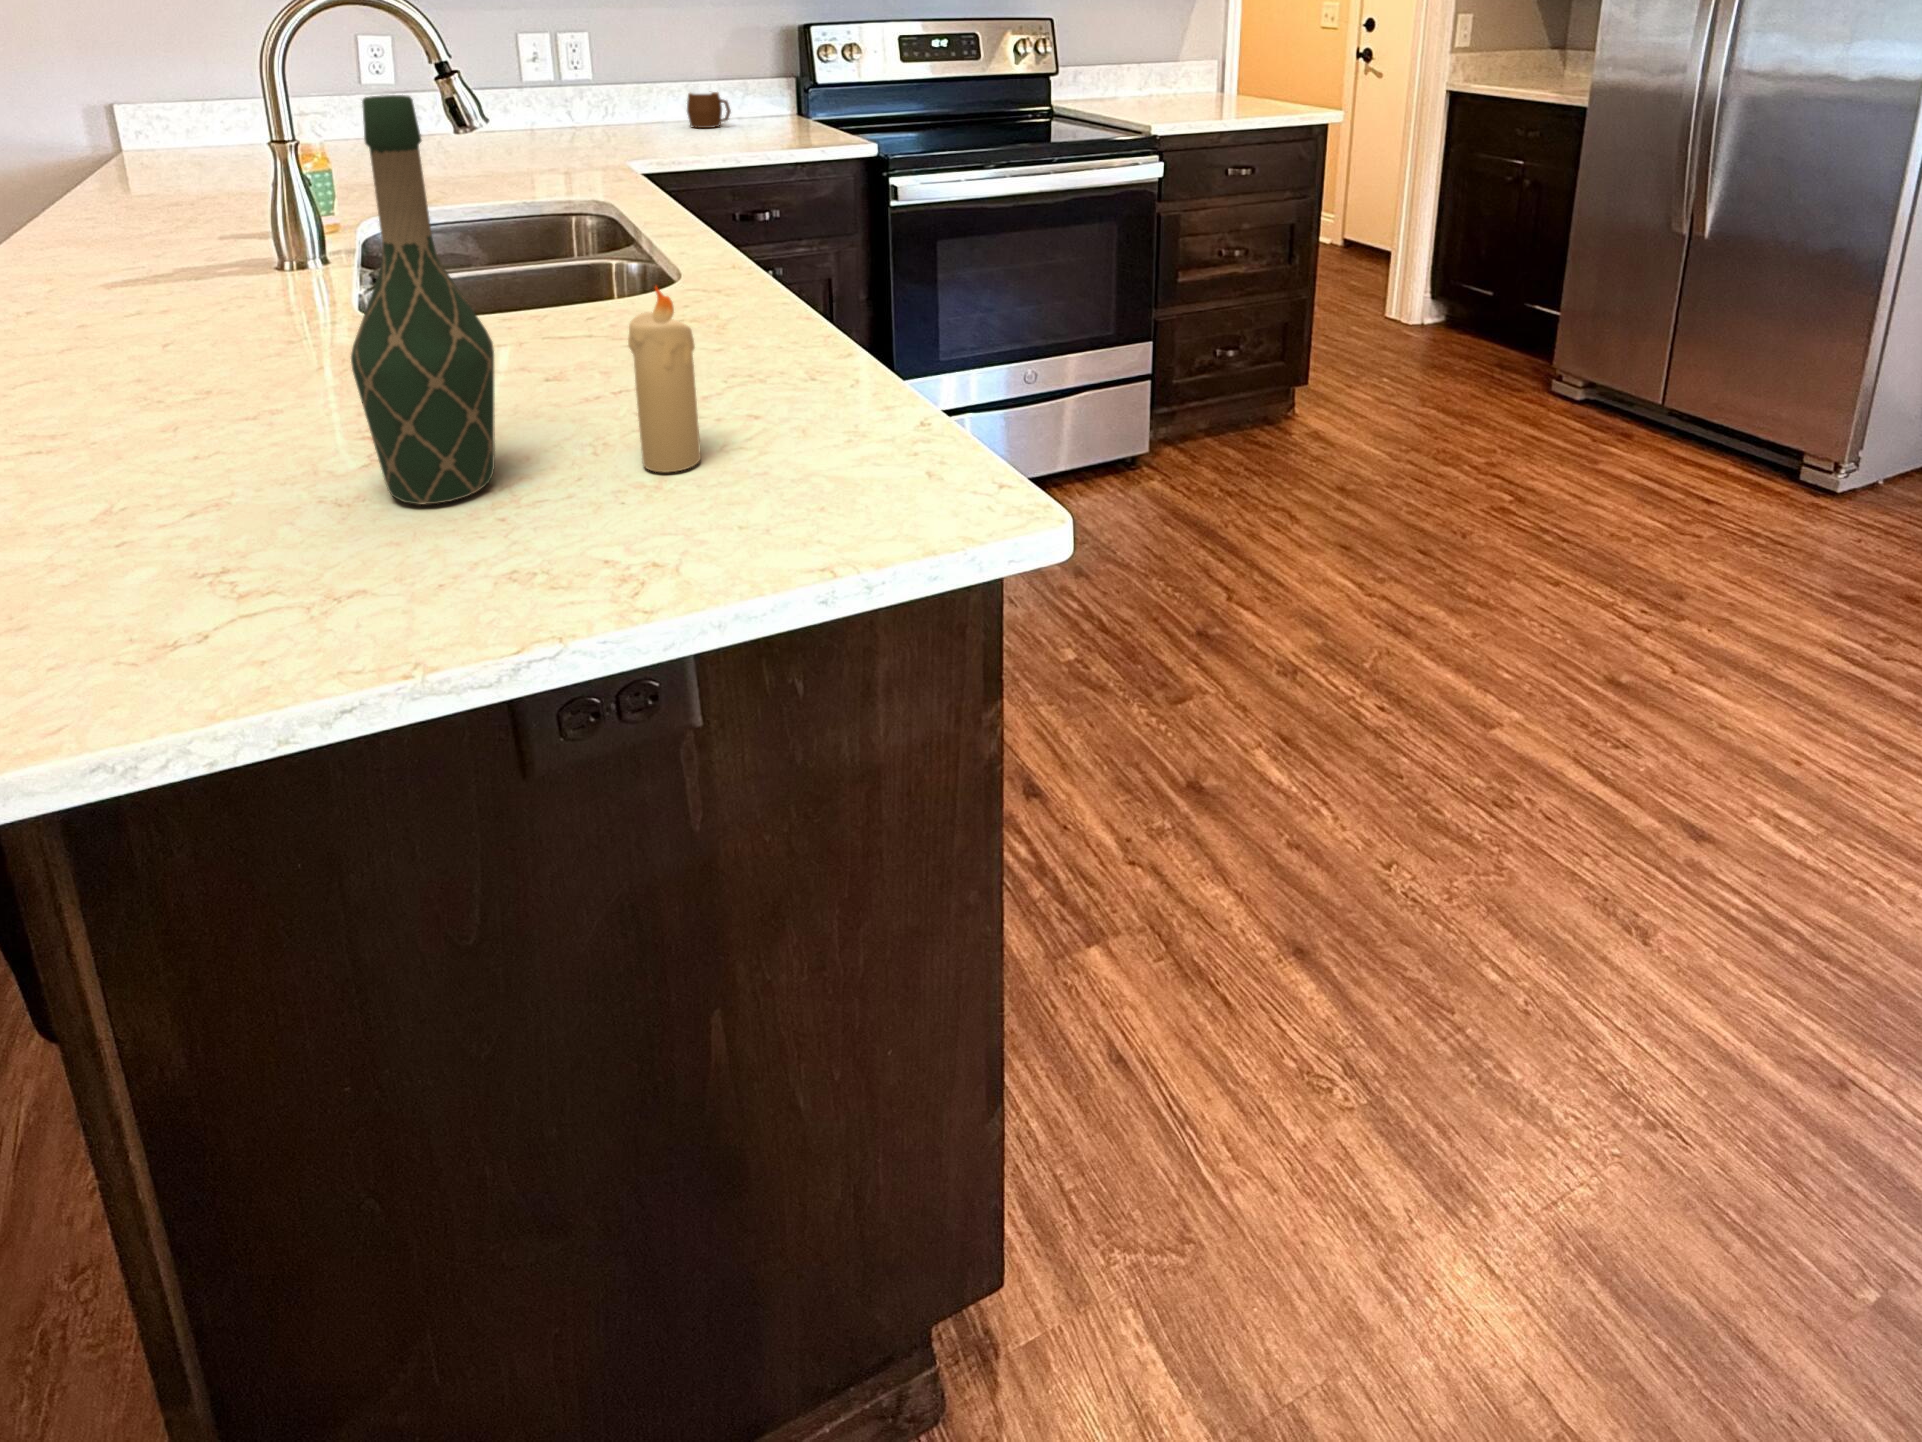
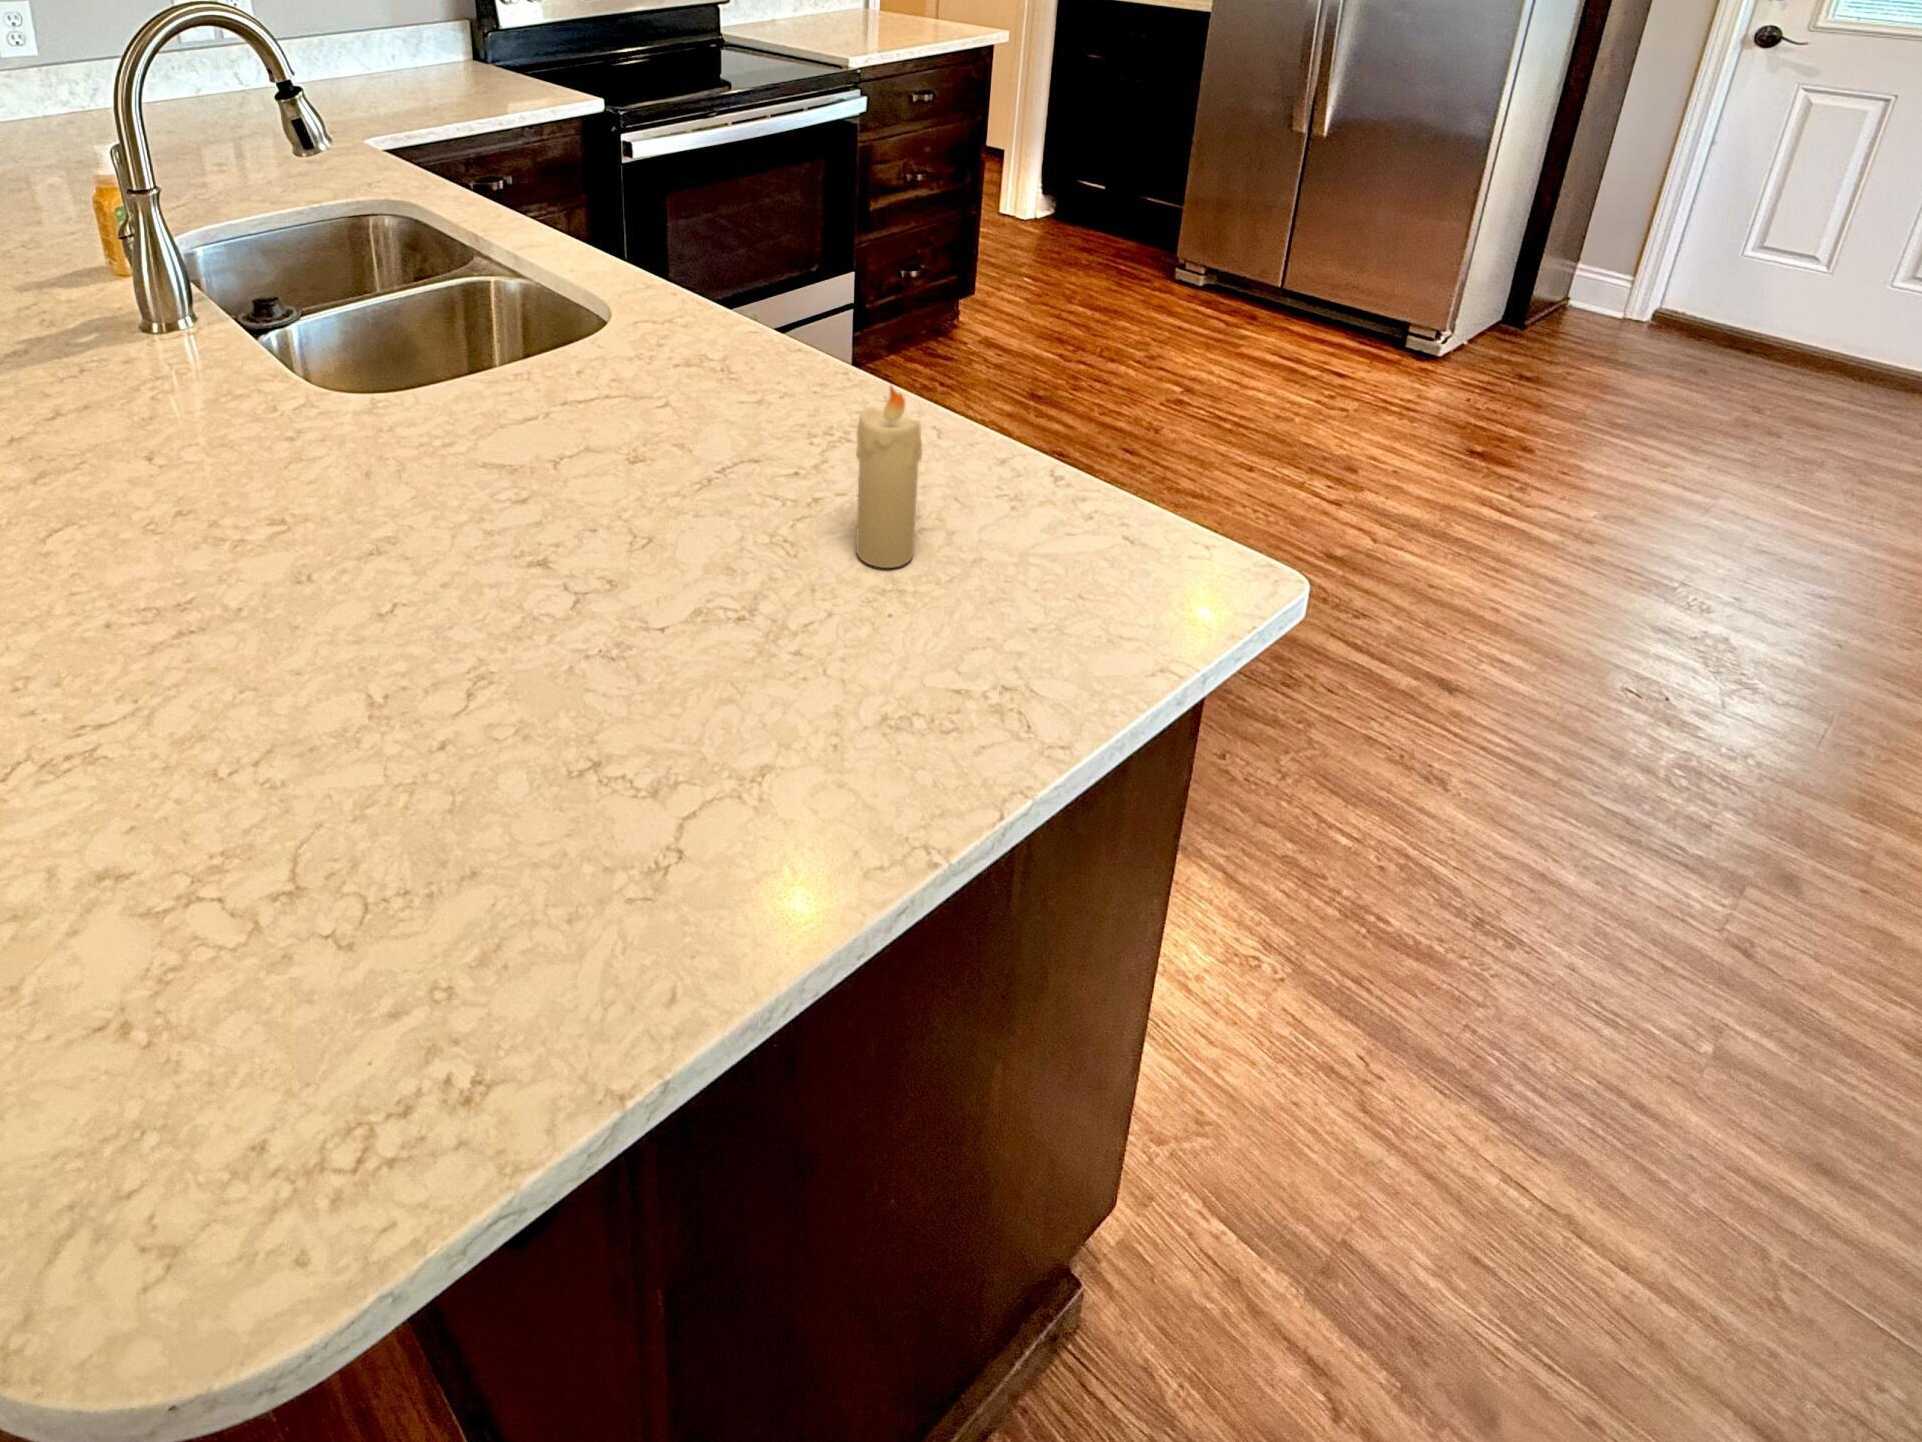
mug: present [687,92,731,128] -> none [362,42,412,83]
wine bottle: present [351,95,495,505] -> none [624,223,761,646]

